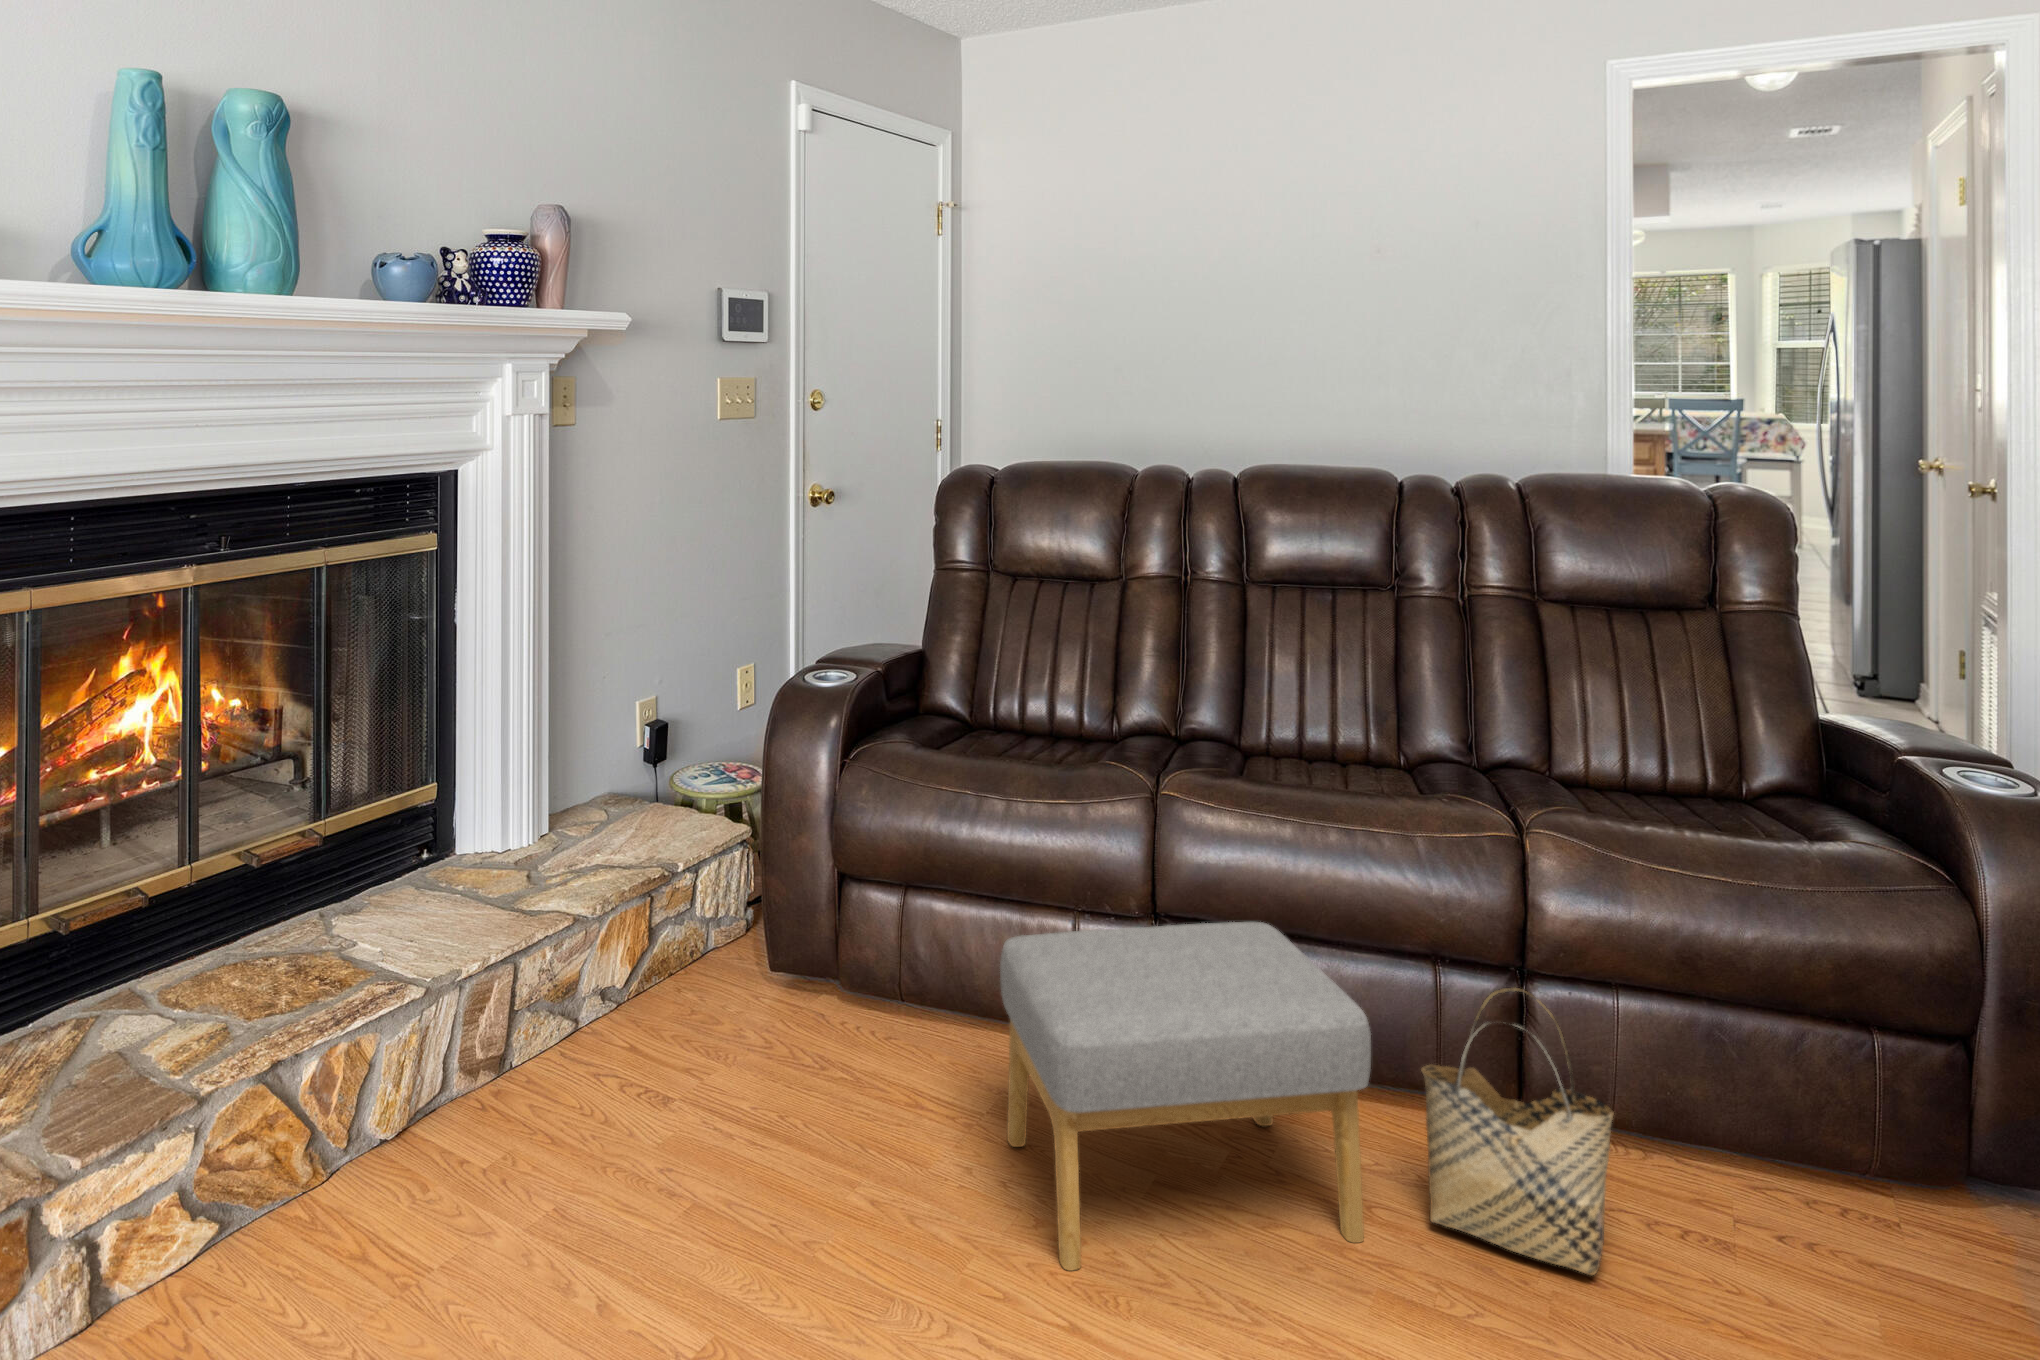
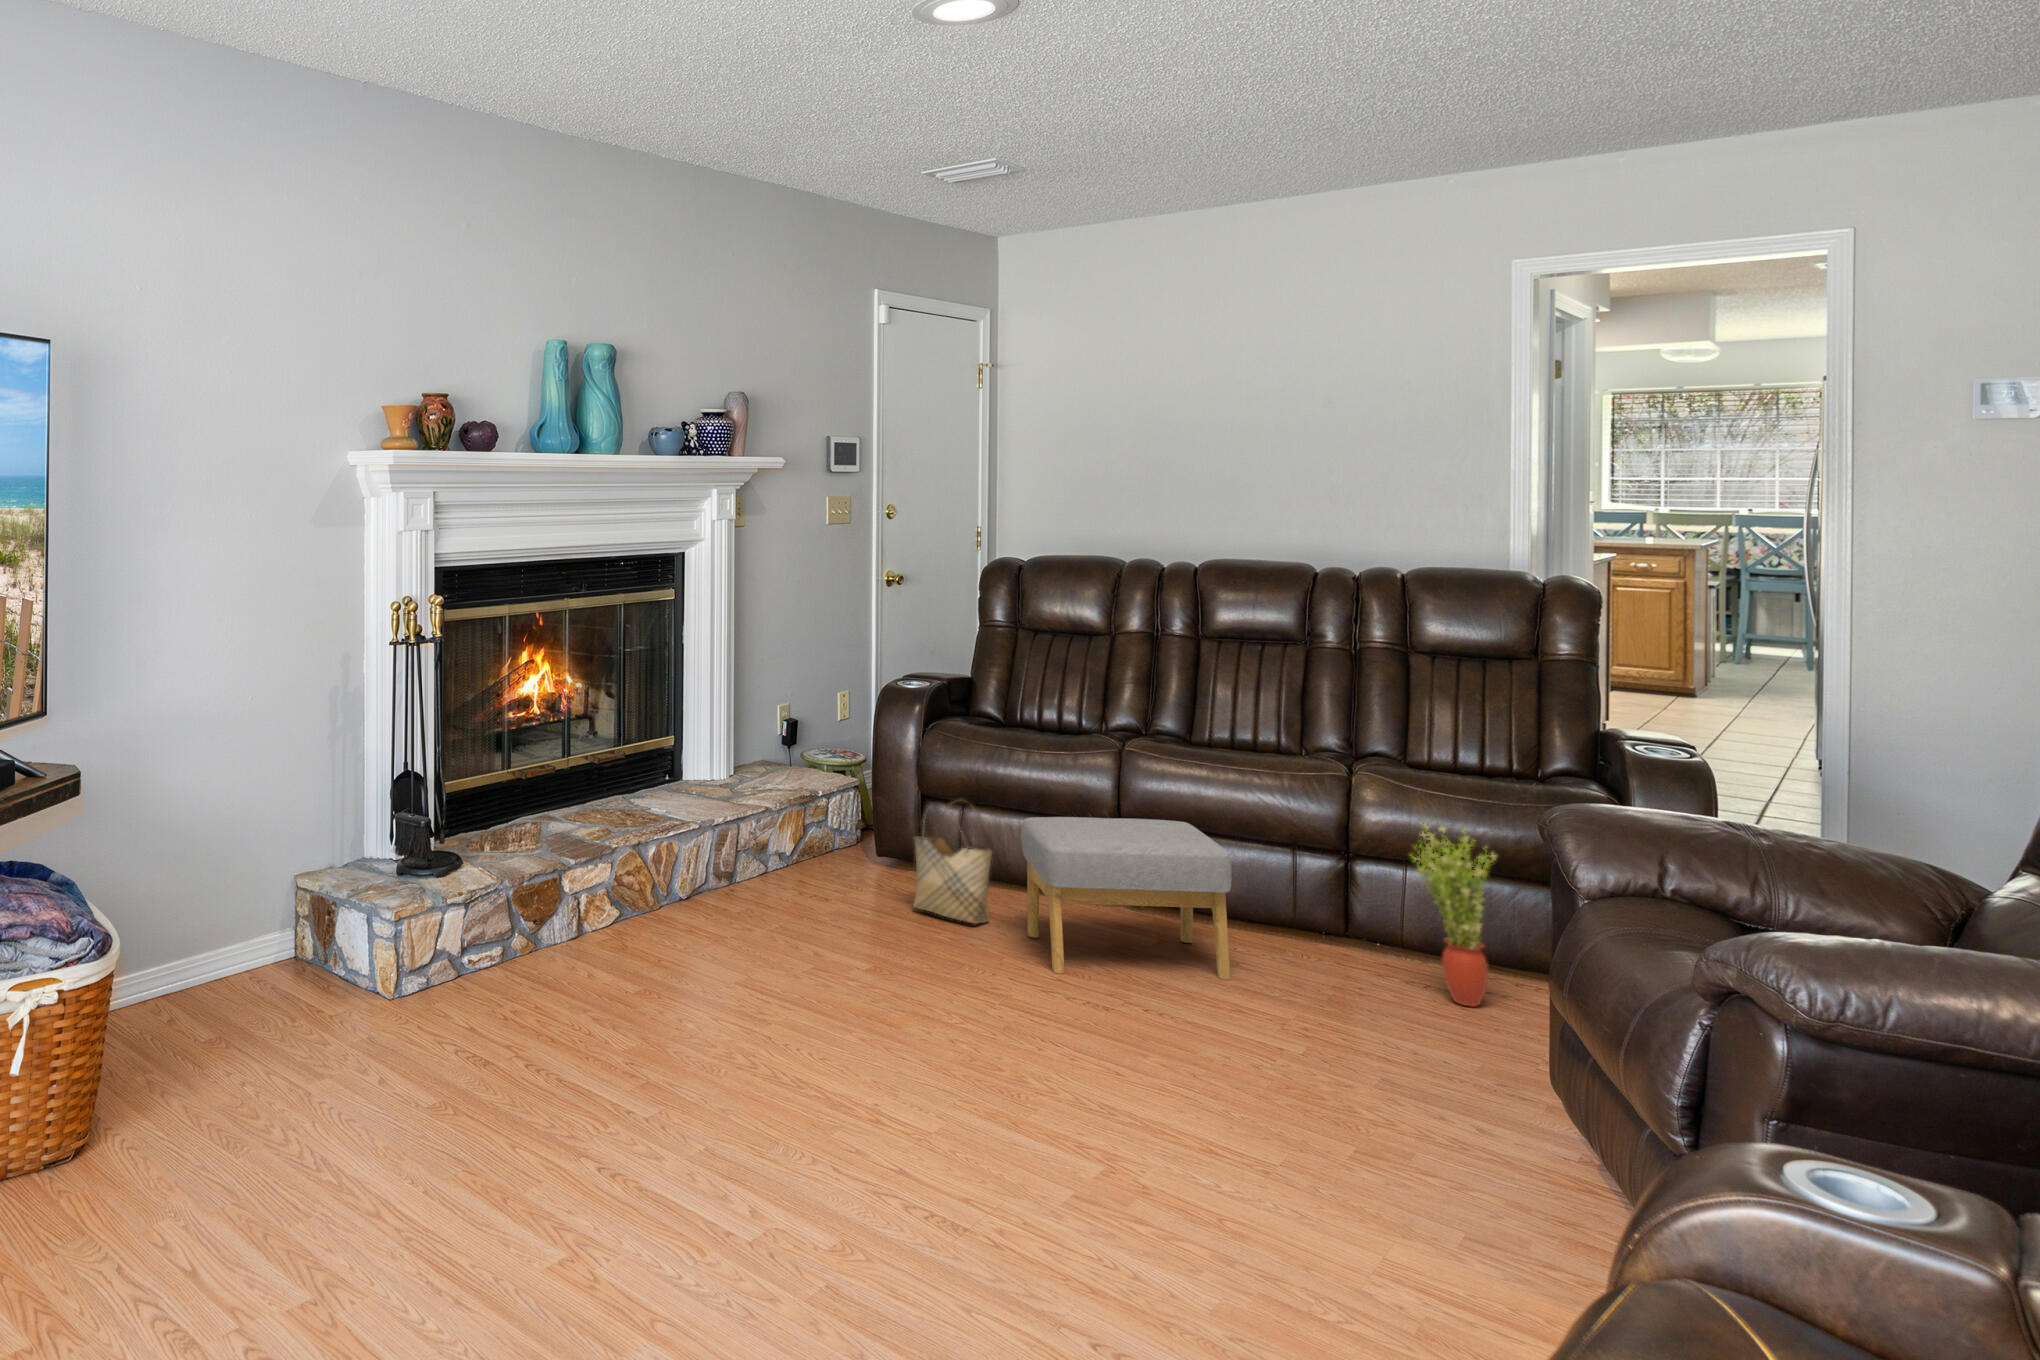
potted plant: none [1673,943,1835,1272] -> present [1410,822,1496,1007]
woven basket: present [1421,987,1614,1275] -> present [914,801,993,923]

